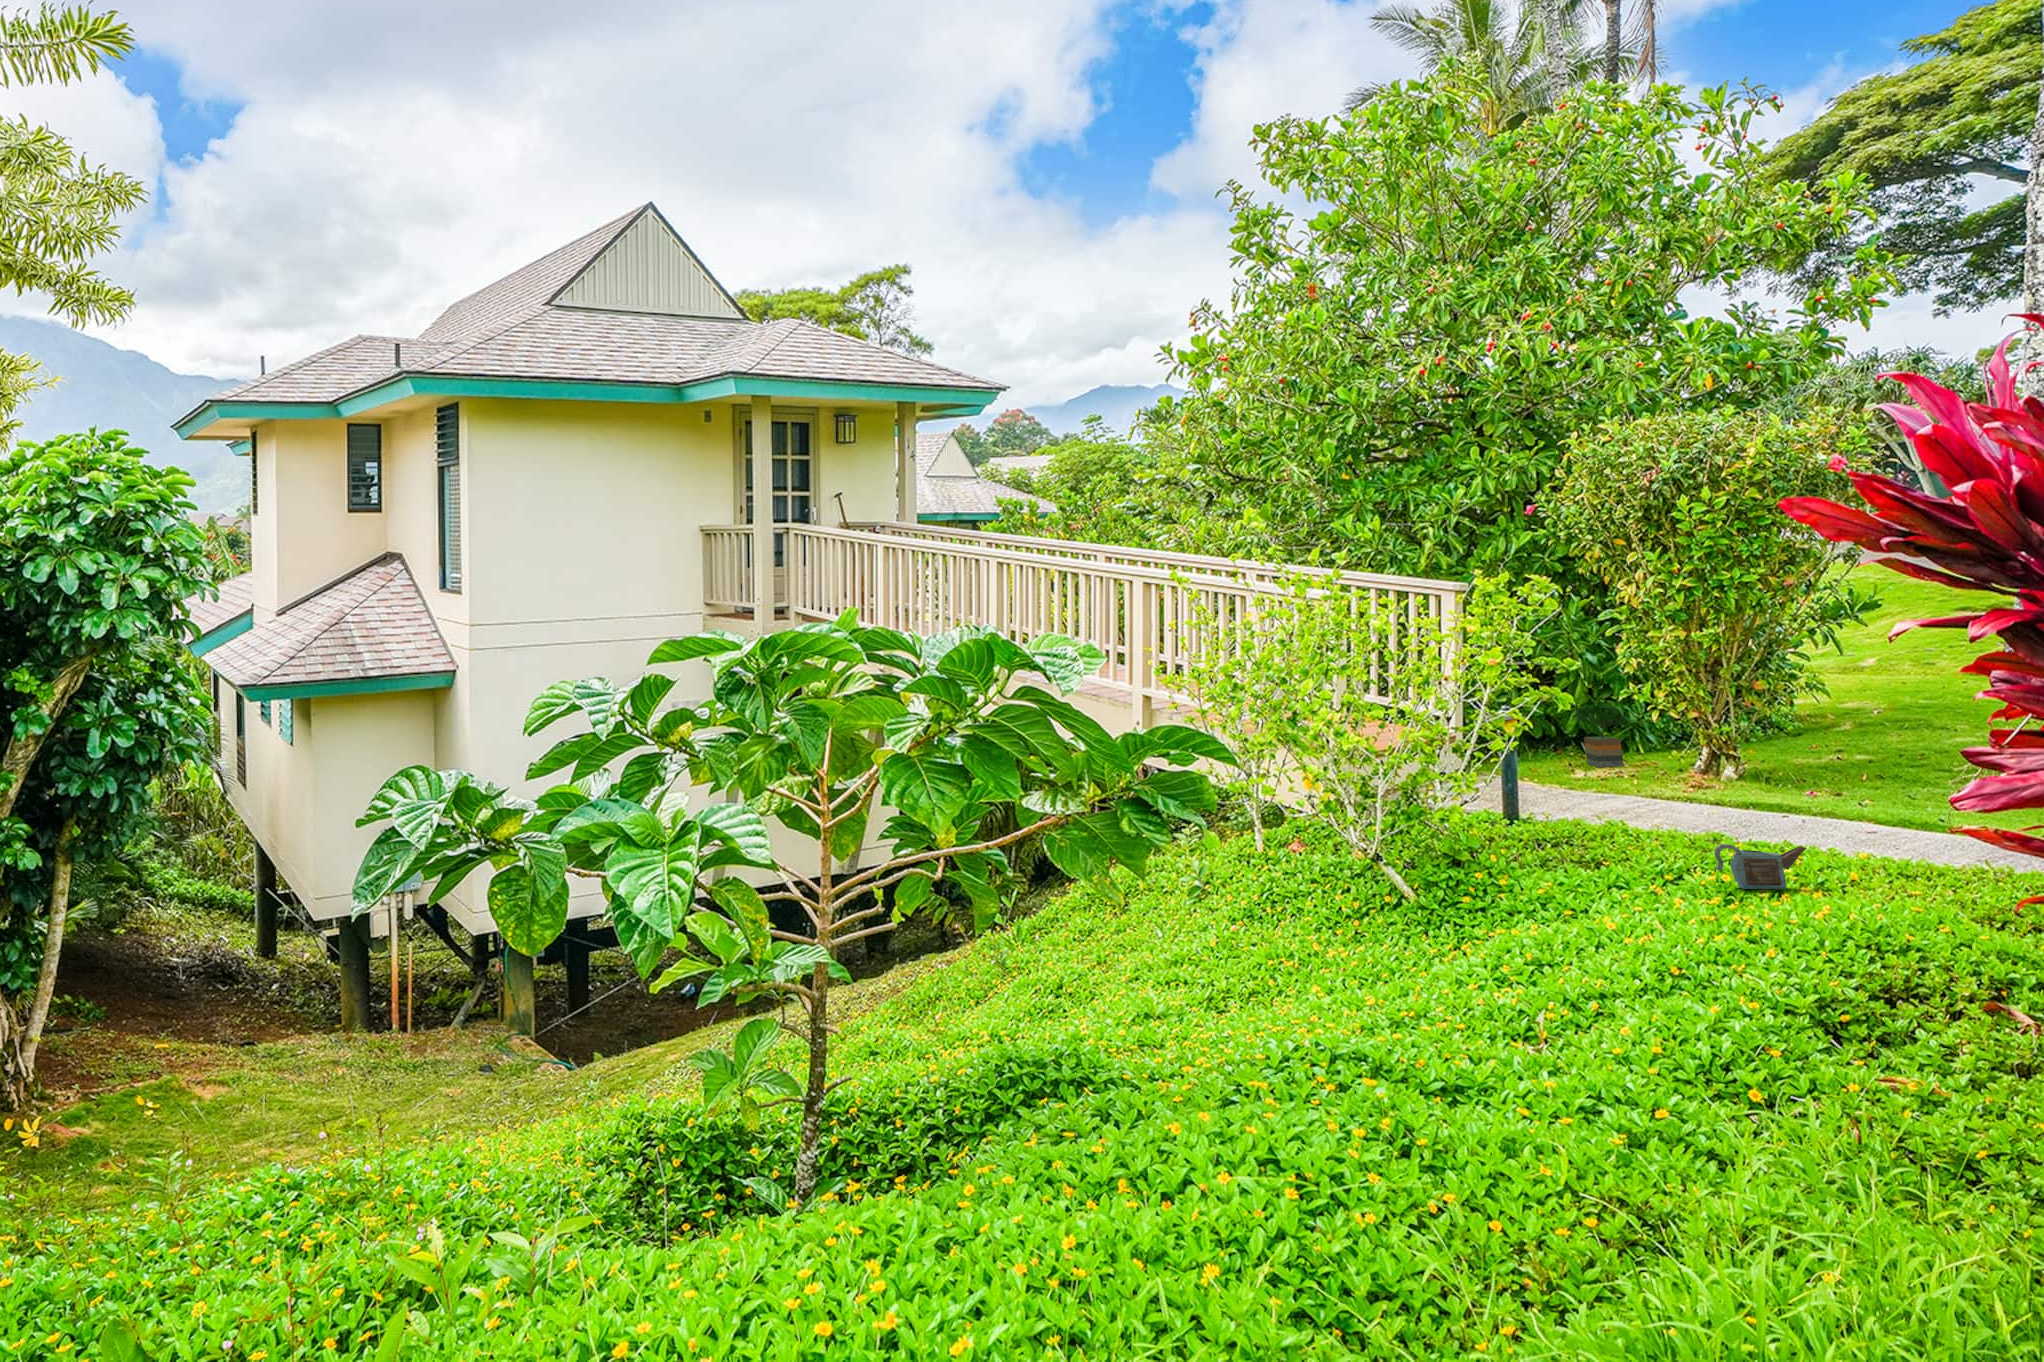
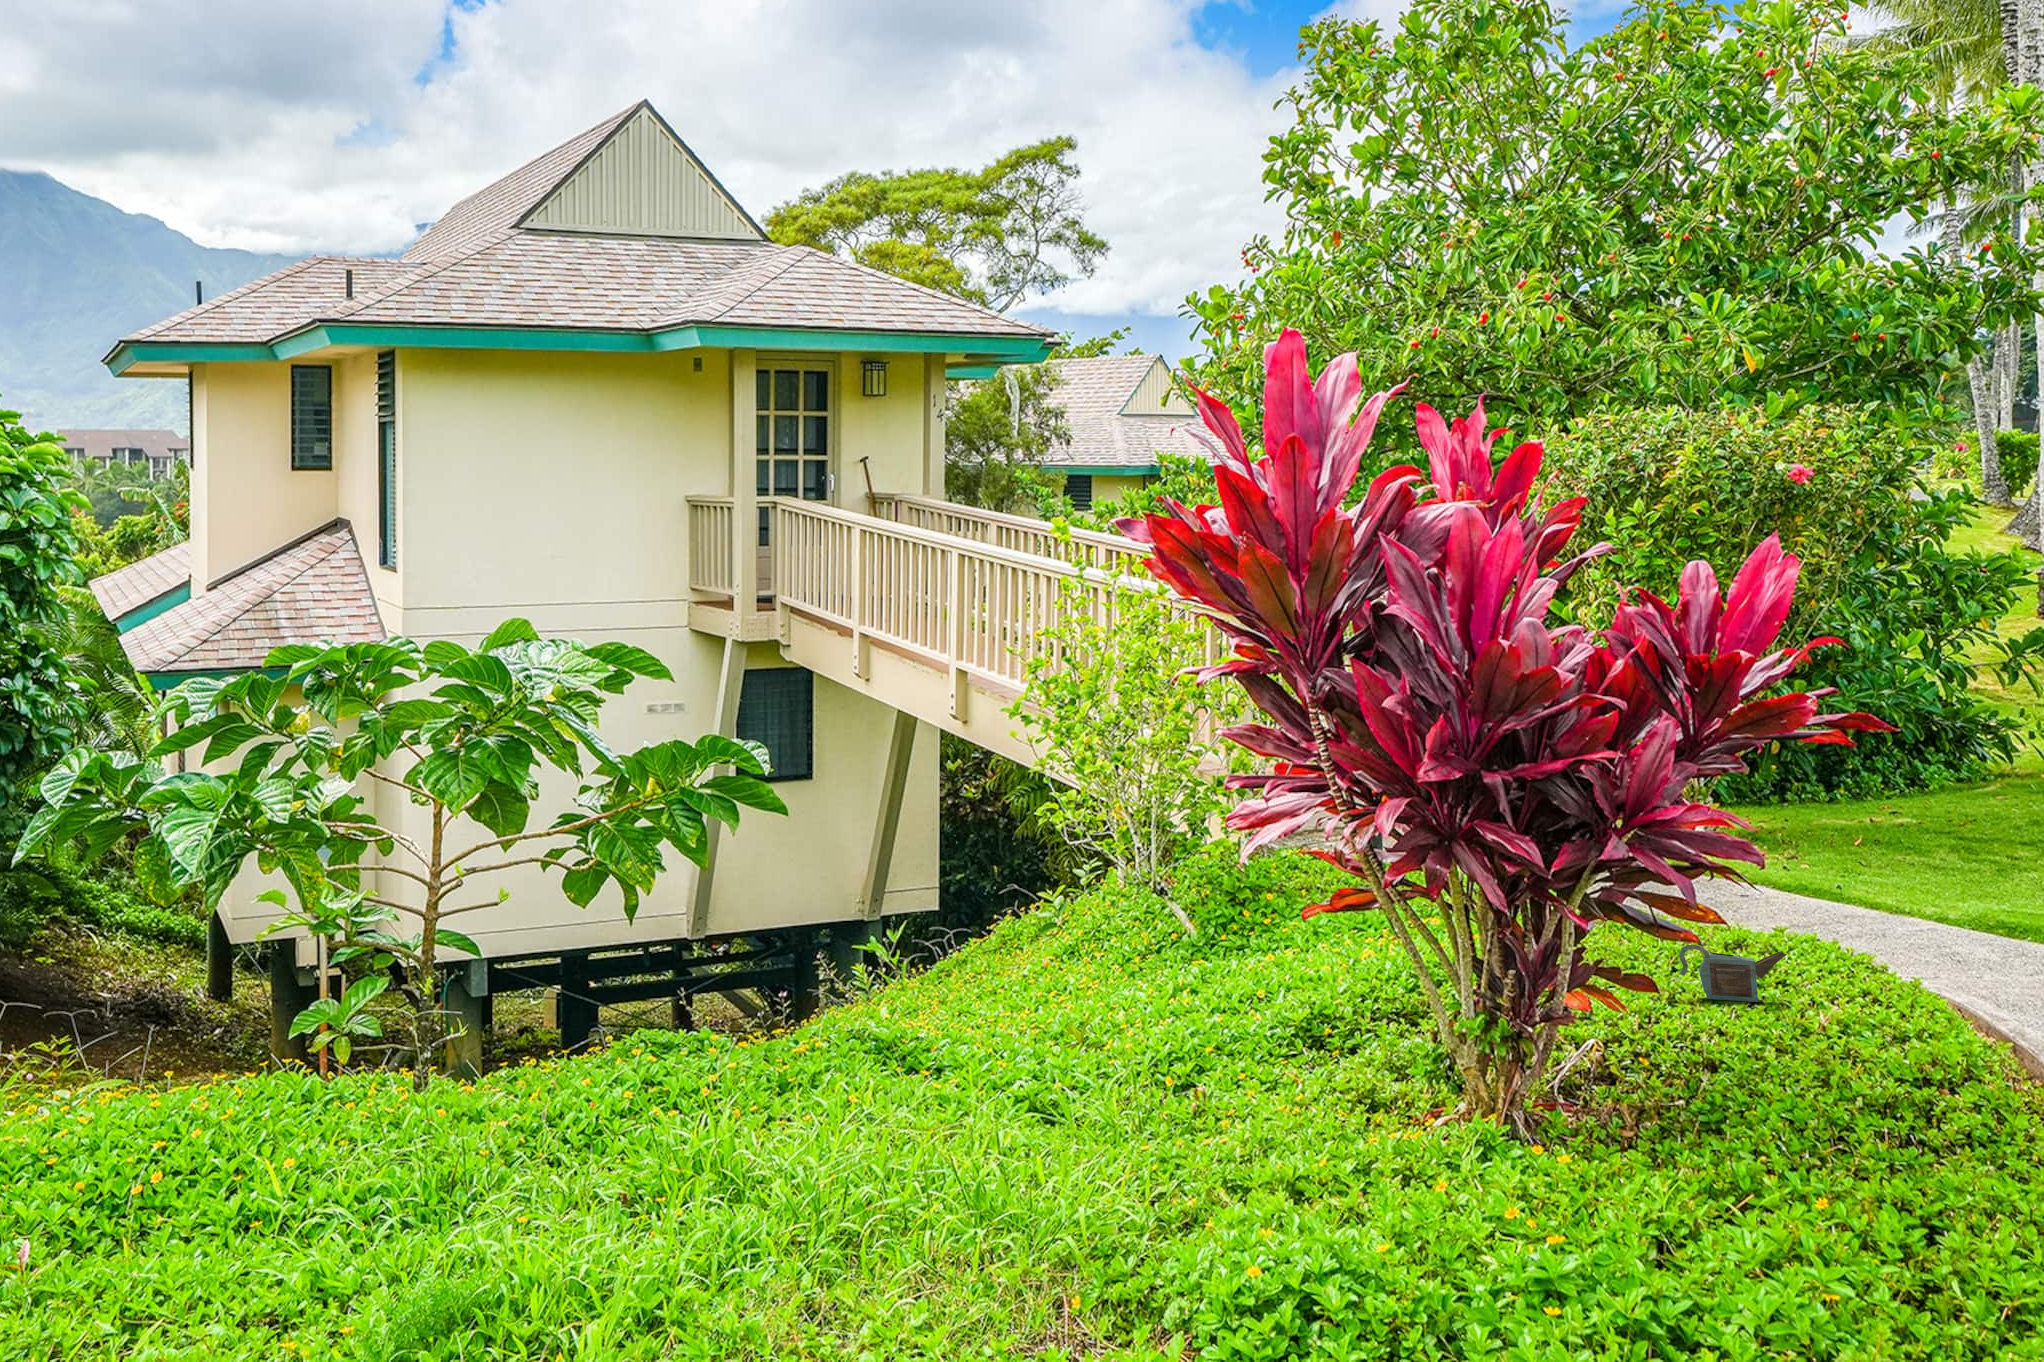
potted tree: present [1576,705,1629,767] -> none [1827,779,1899,866]

